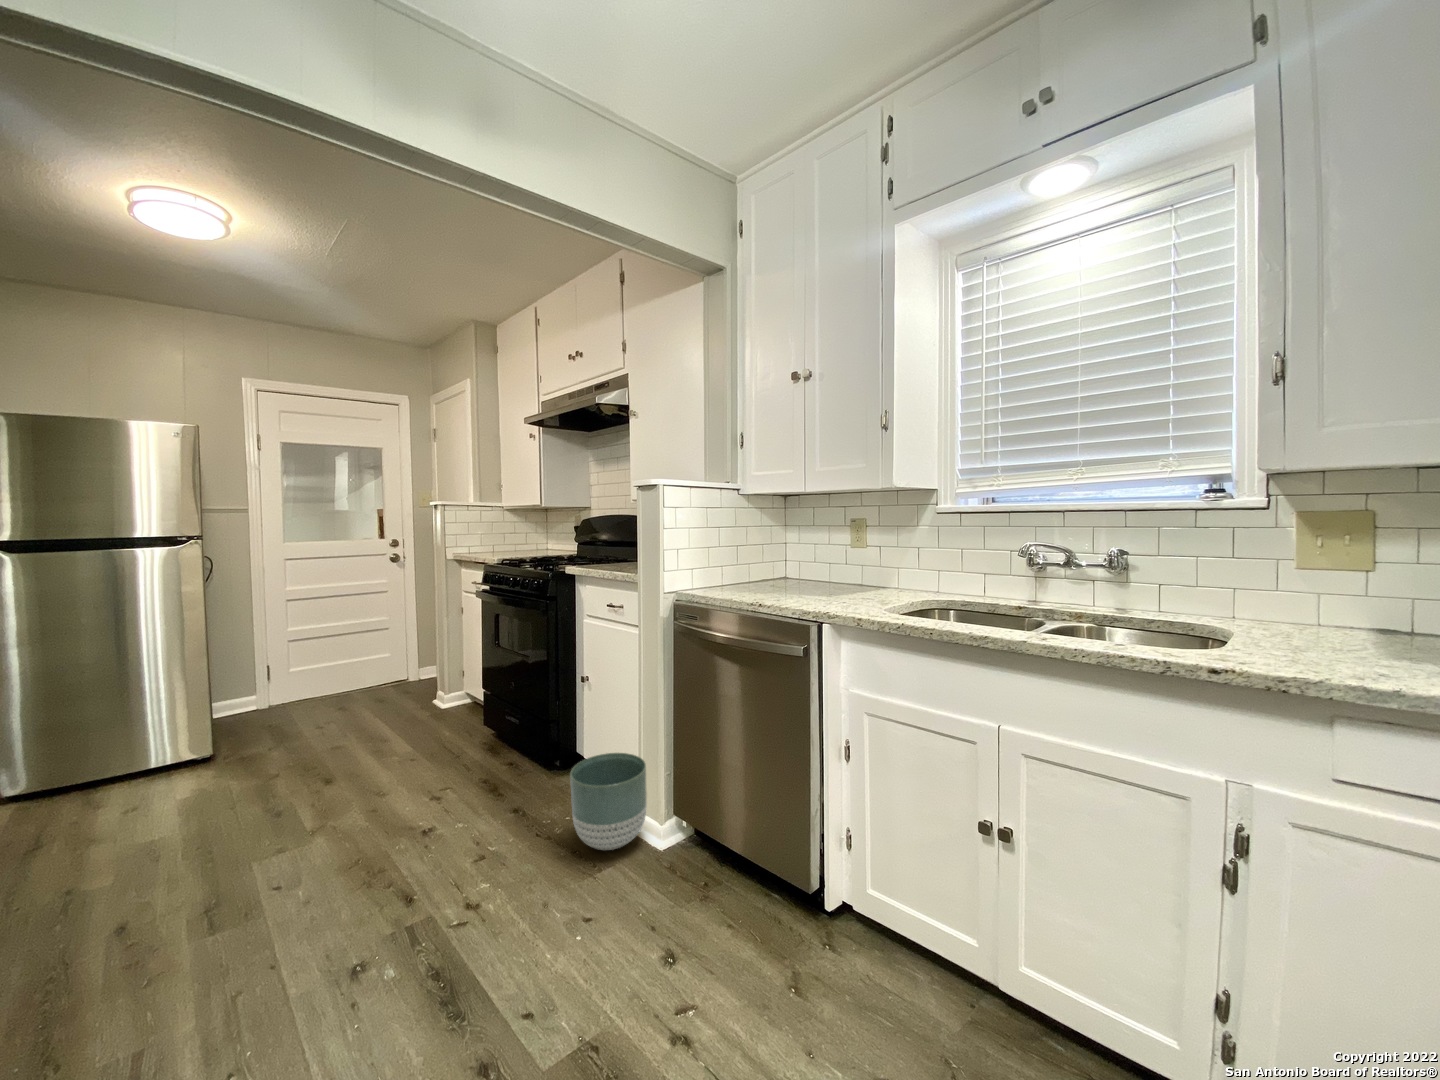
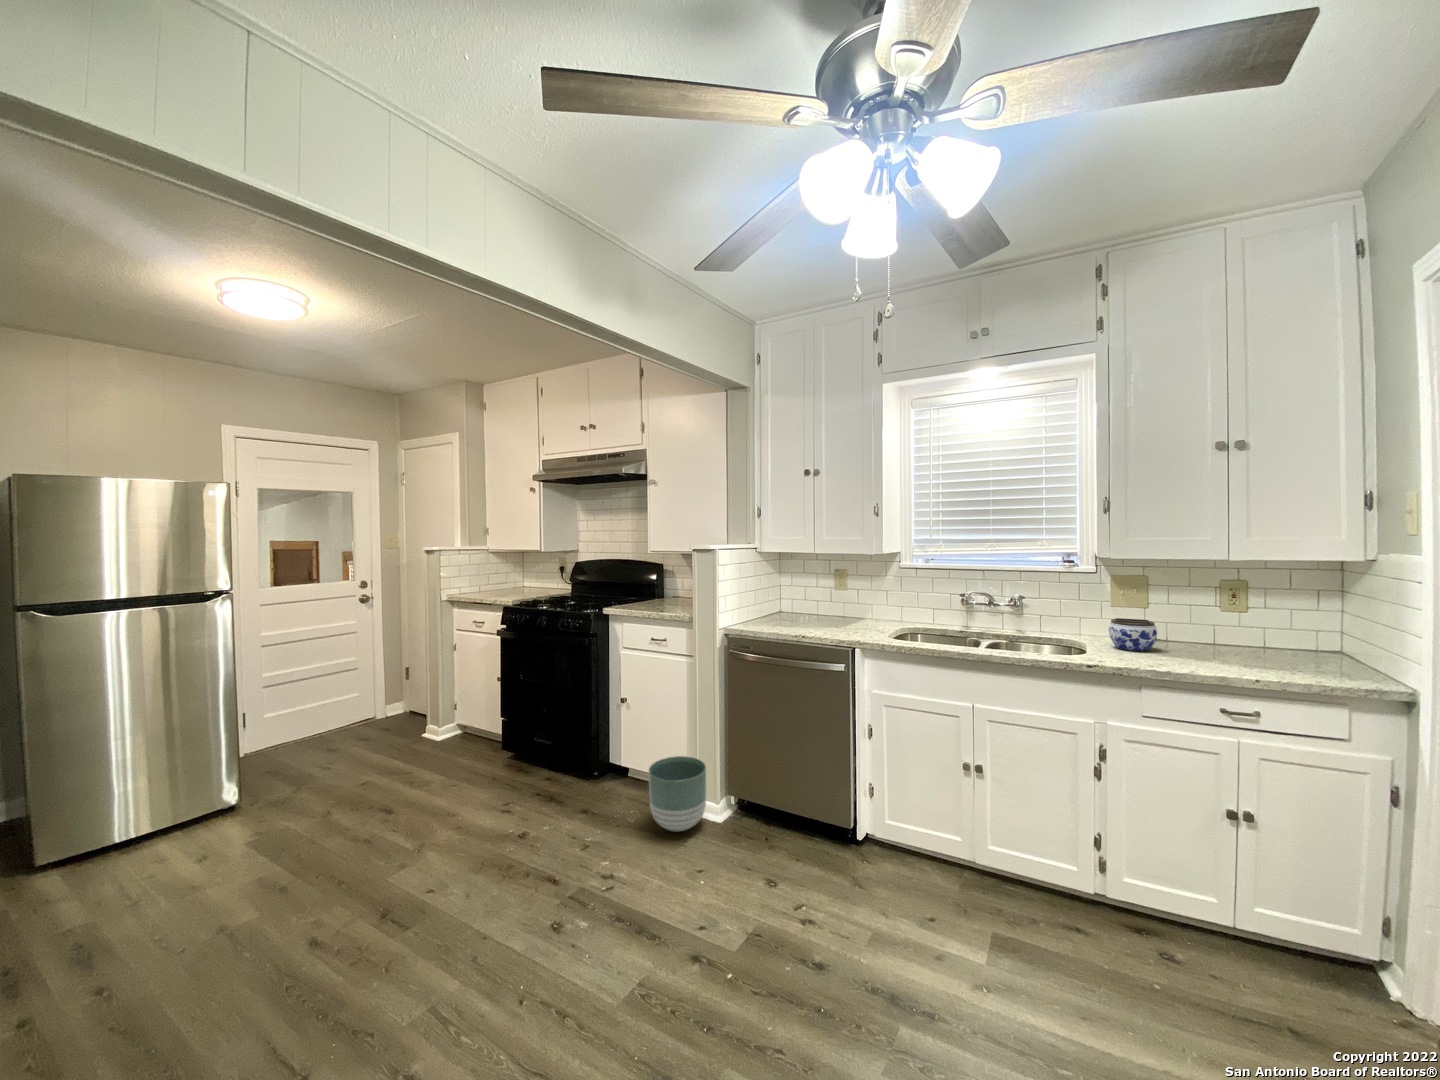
jar: none [1282,587,1394,650] -> present [1109,618,1157,651]

